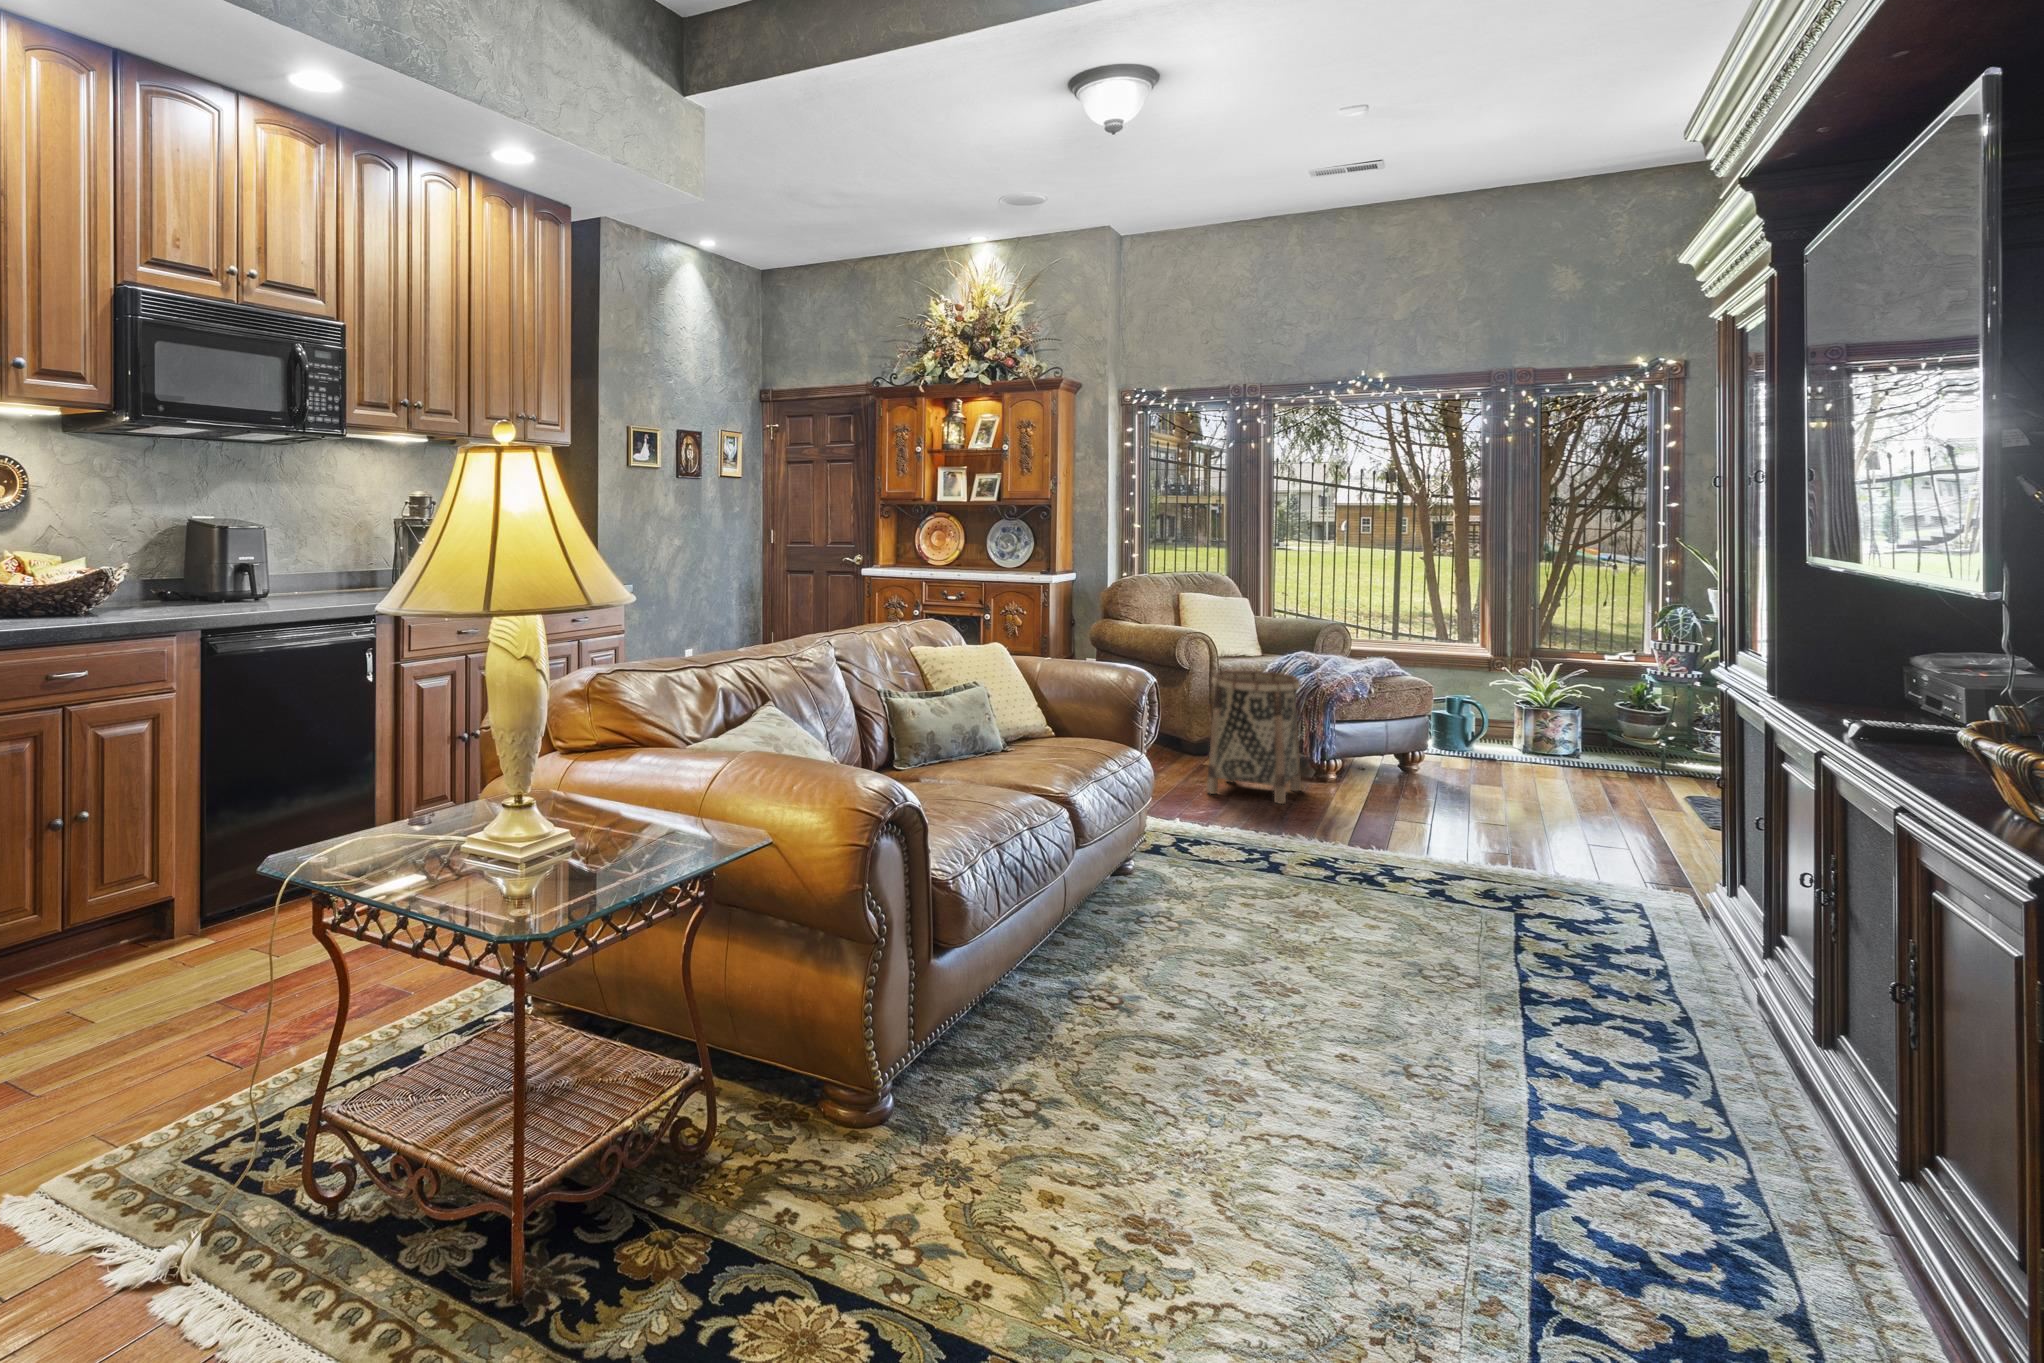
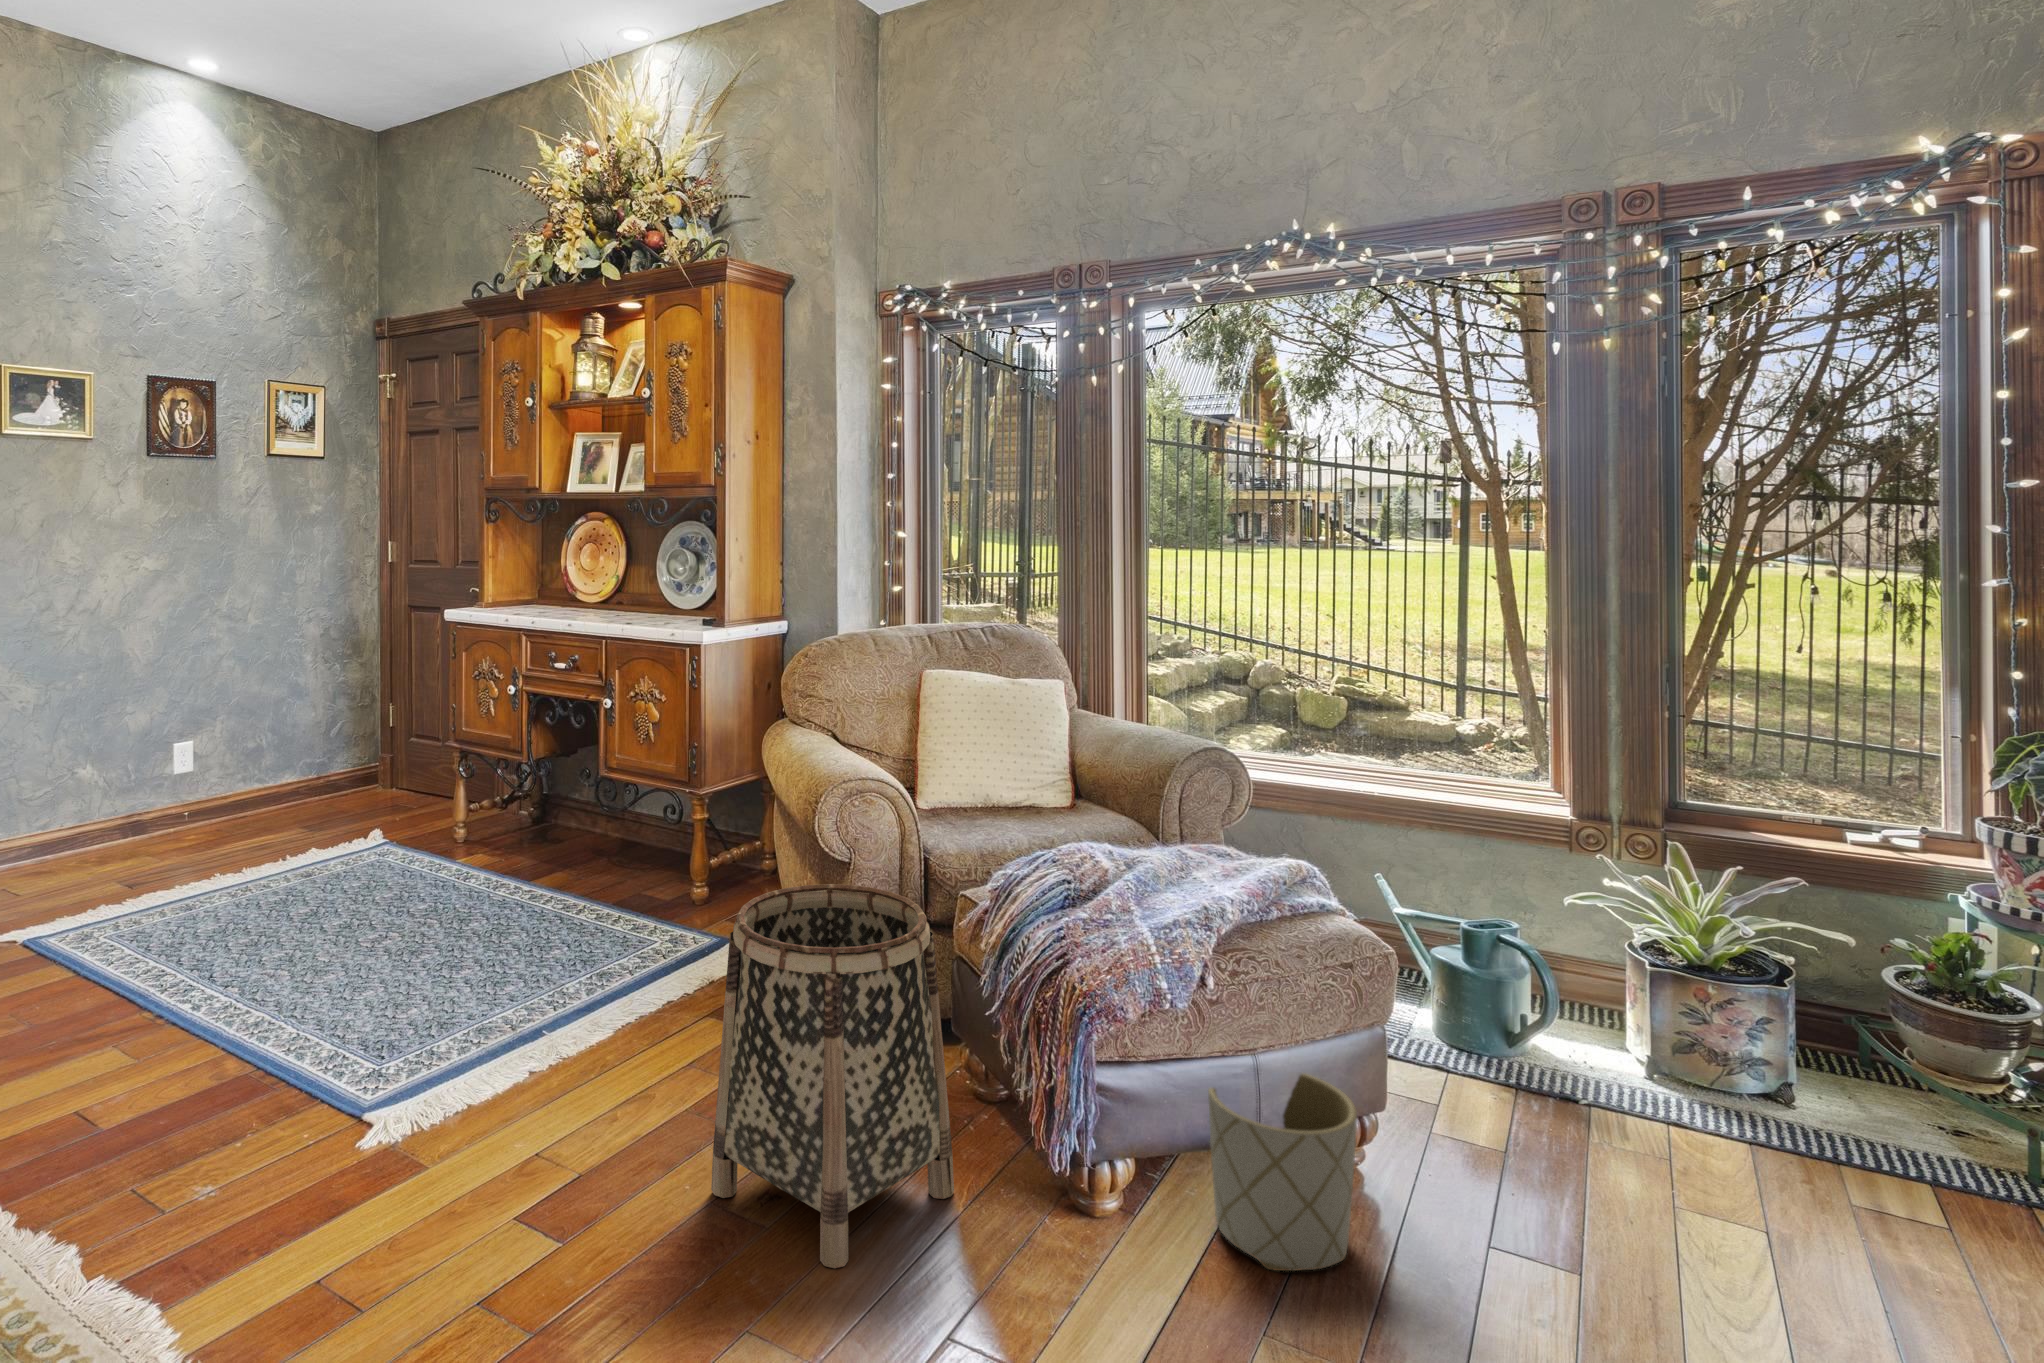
planter: none [1403,733,1464,798] -> present [1208,1074,1357,1271]

